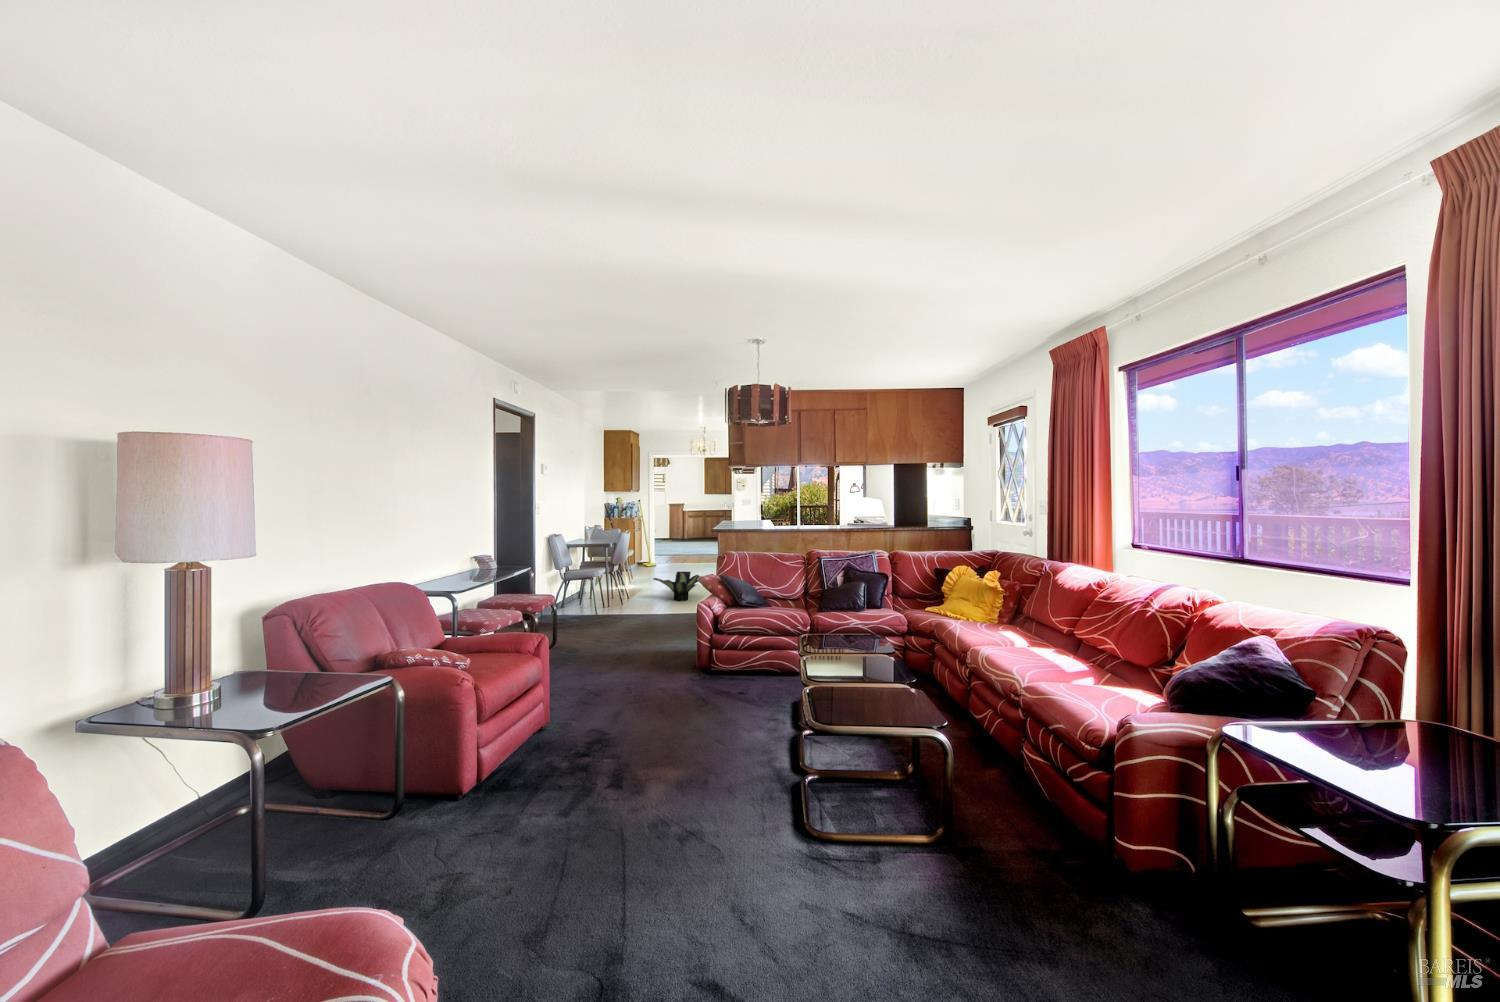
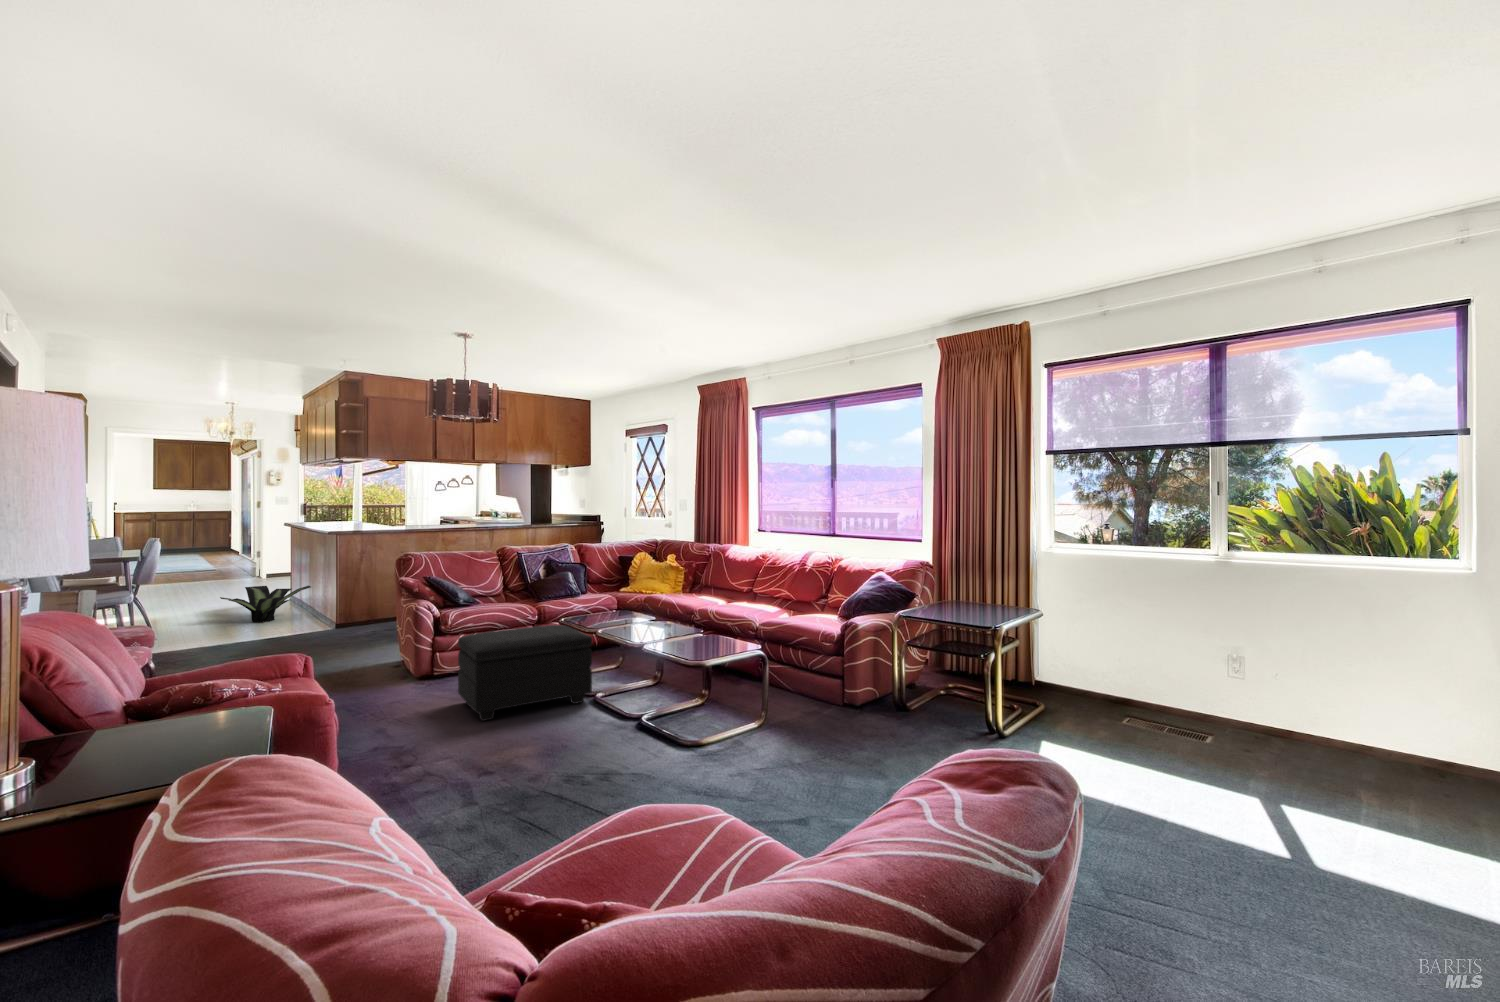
footstool: none [645,636,780,736] -> present [458,625,592,721]

